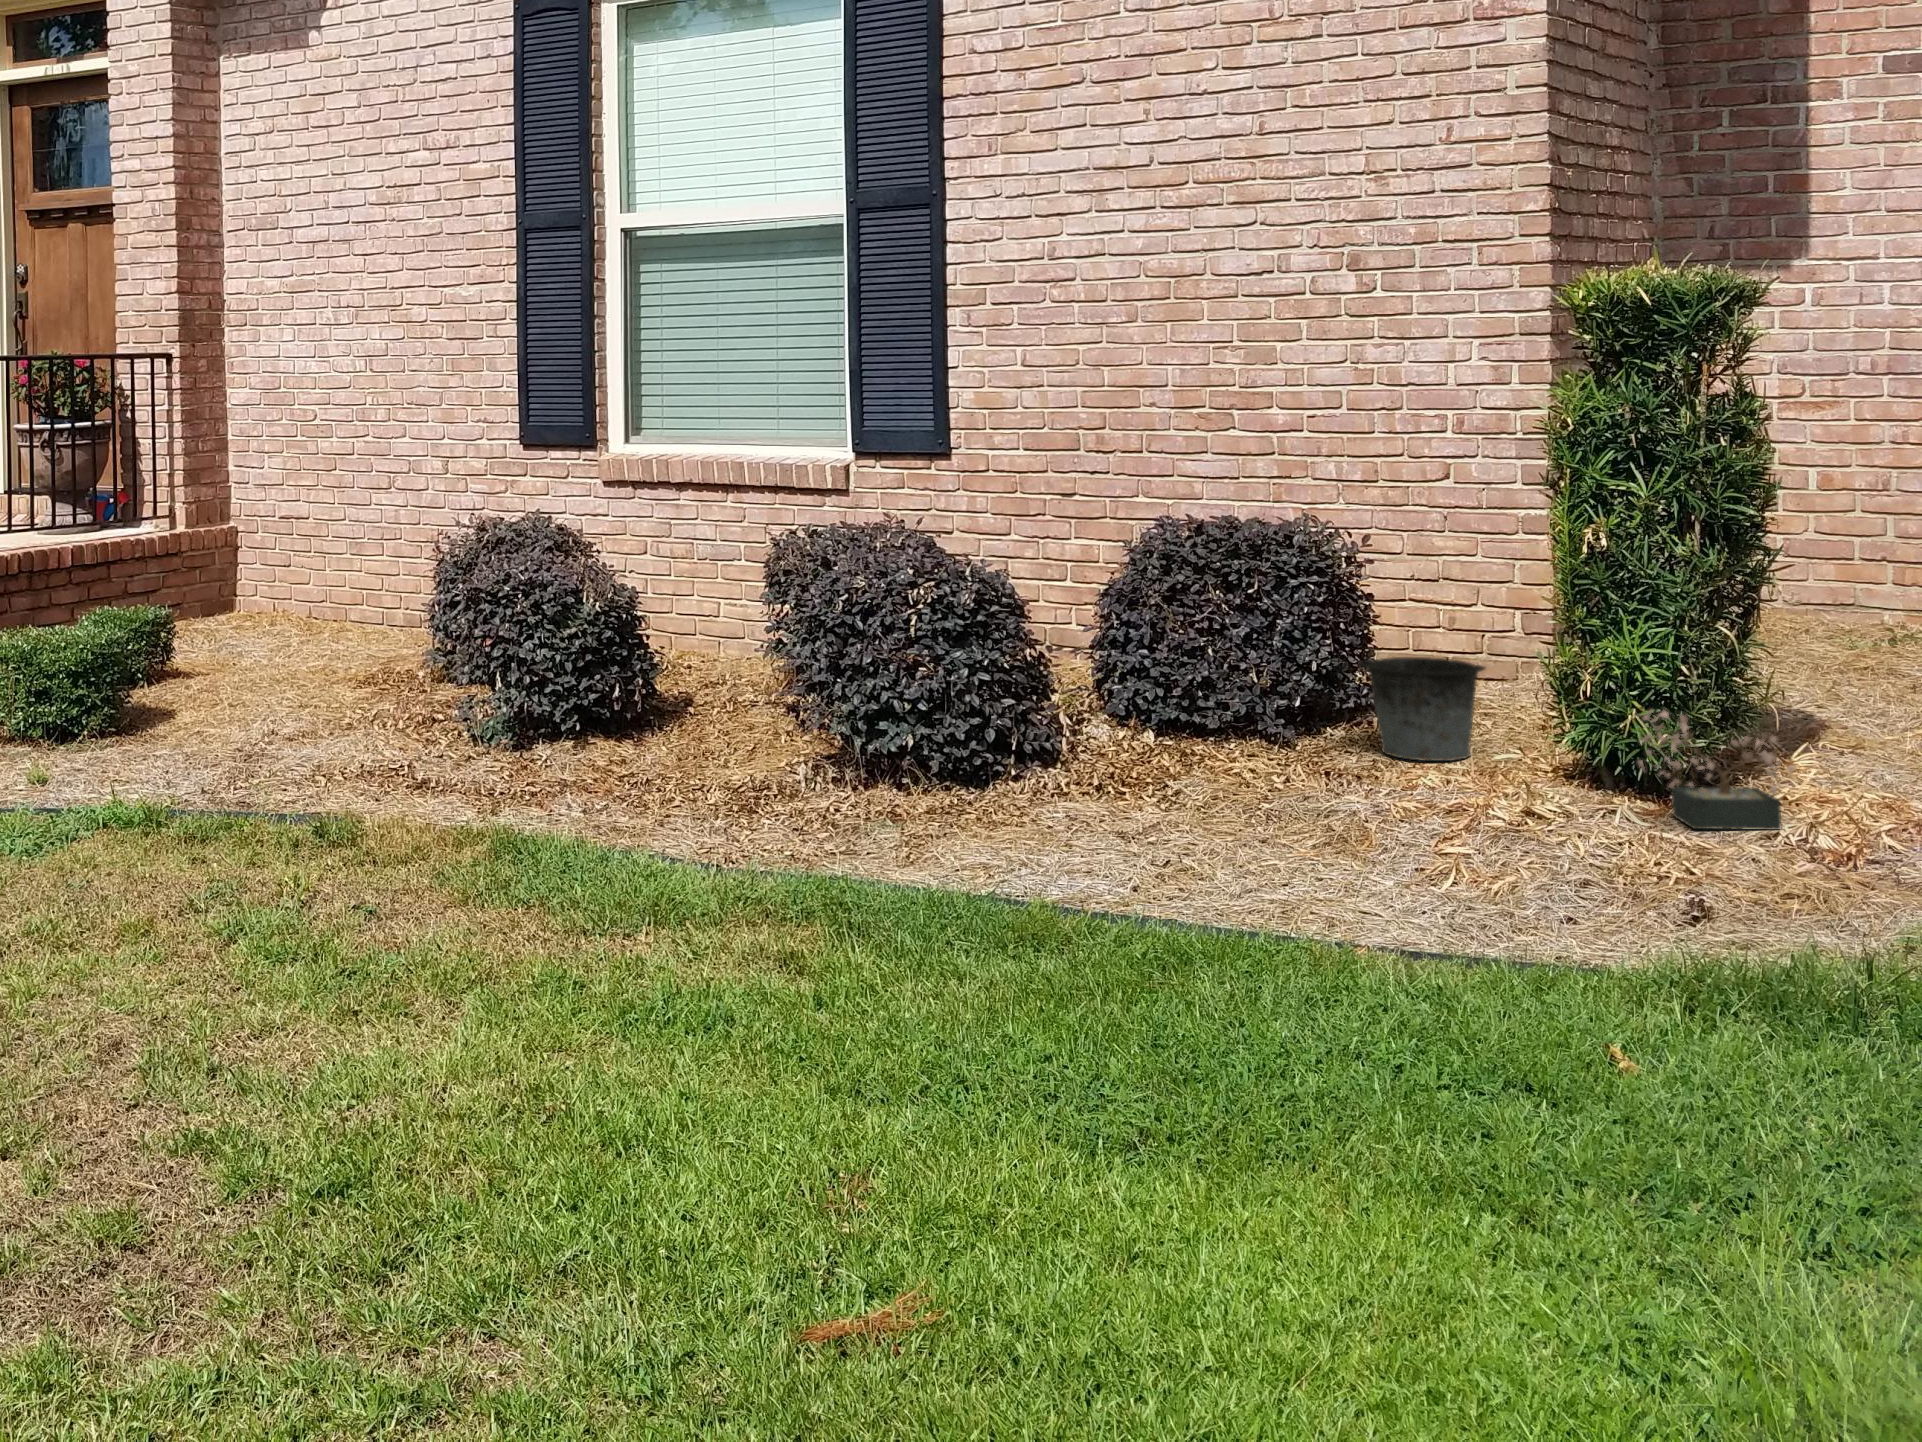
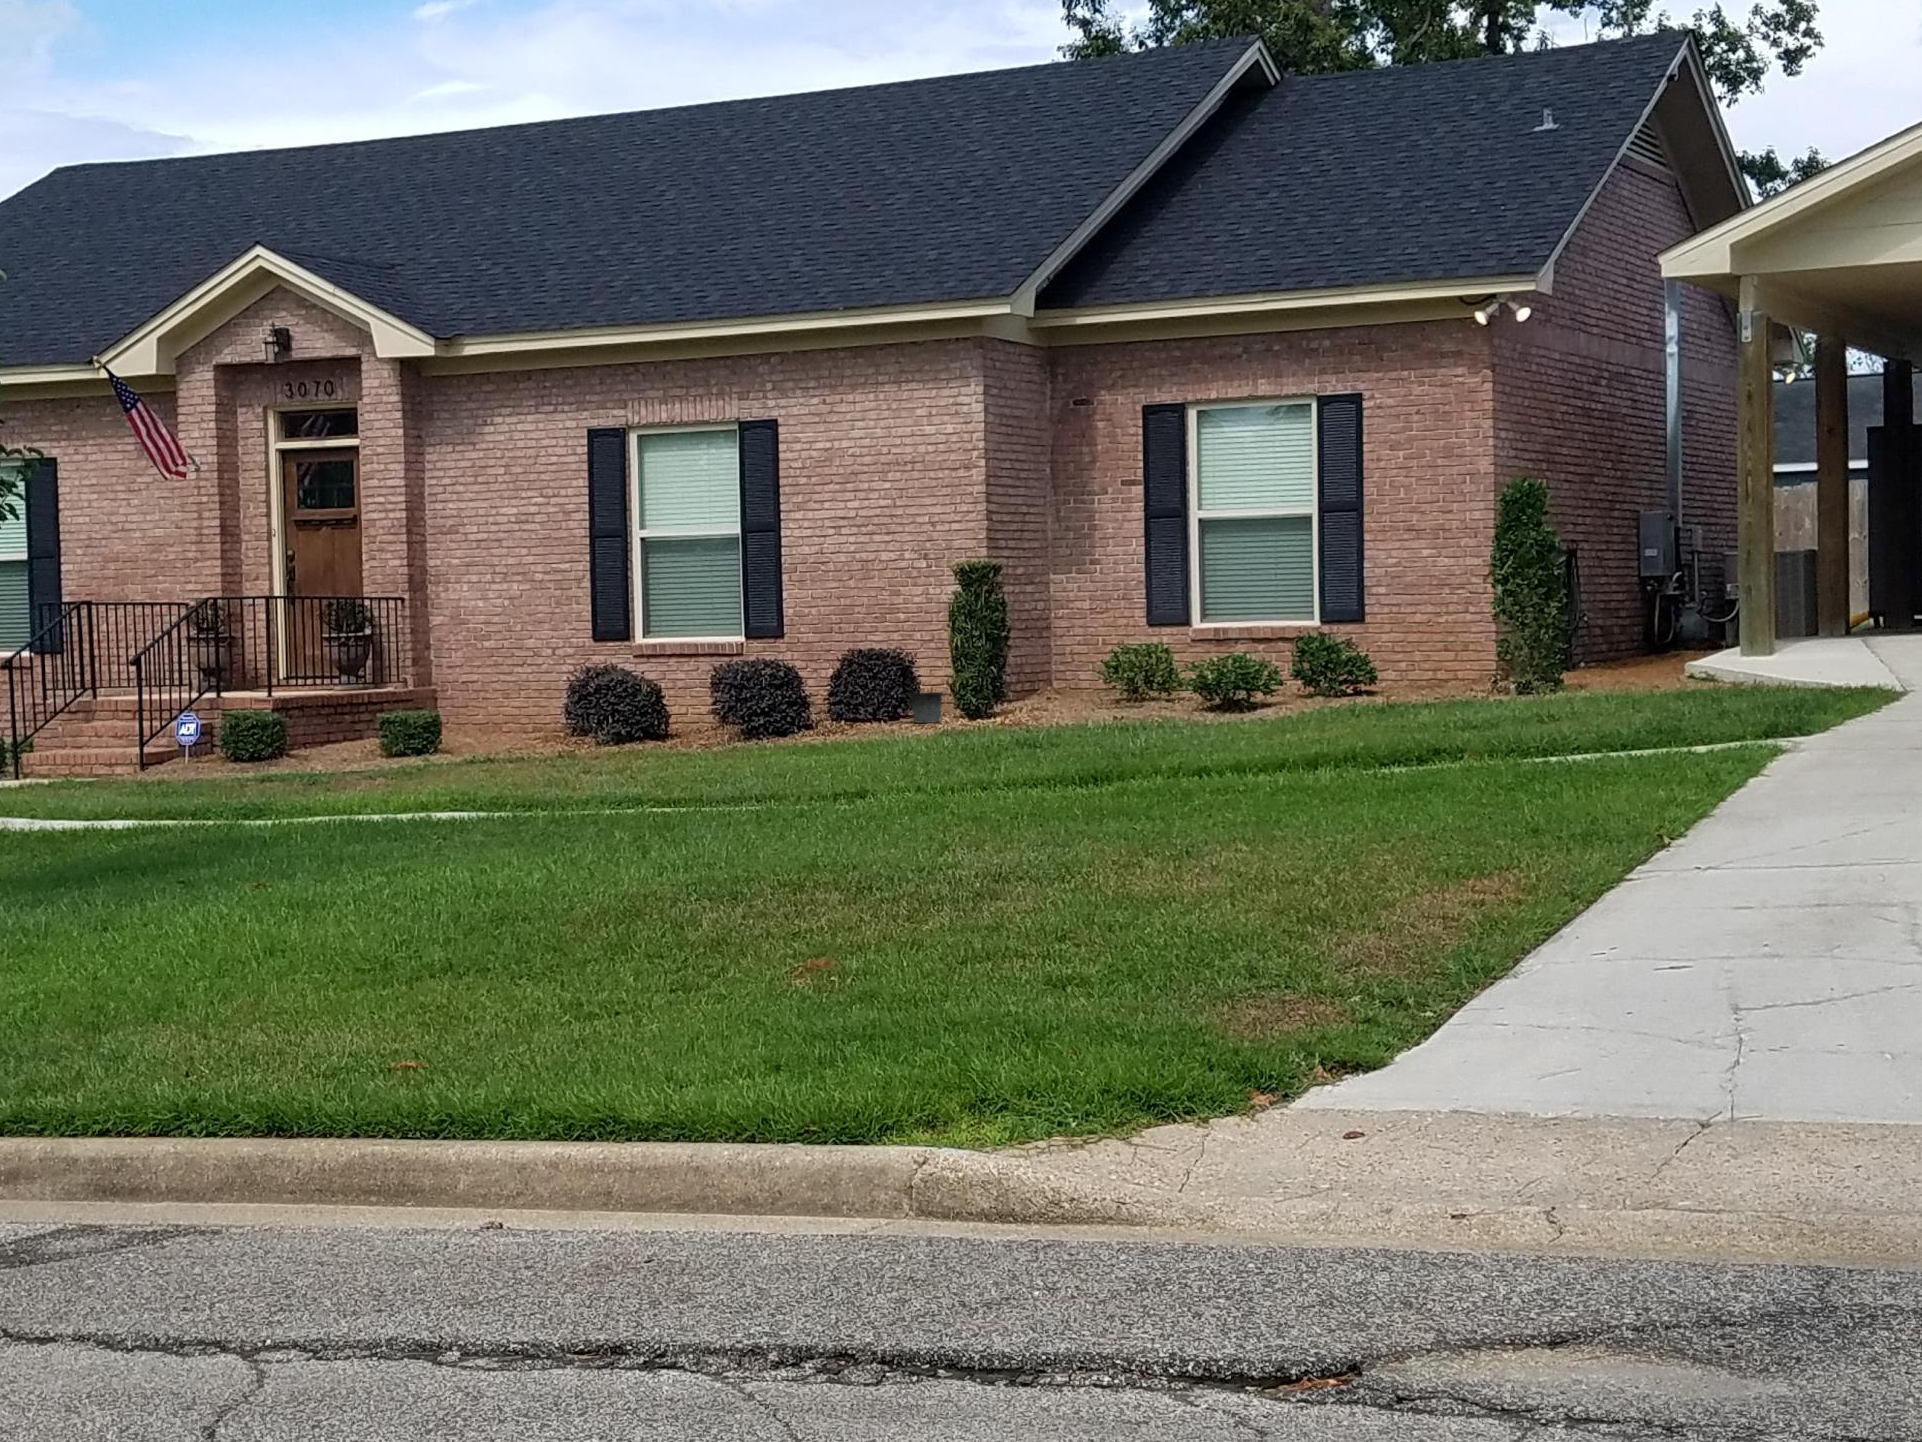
decorative plant: present [1638,710,1795,830] -> none [968,693,1009,726]

